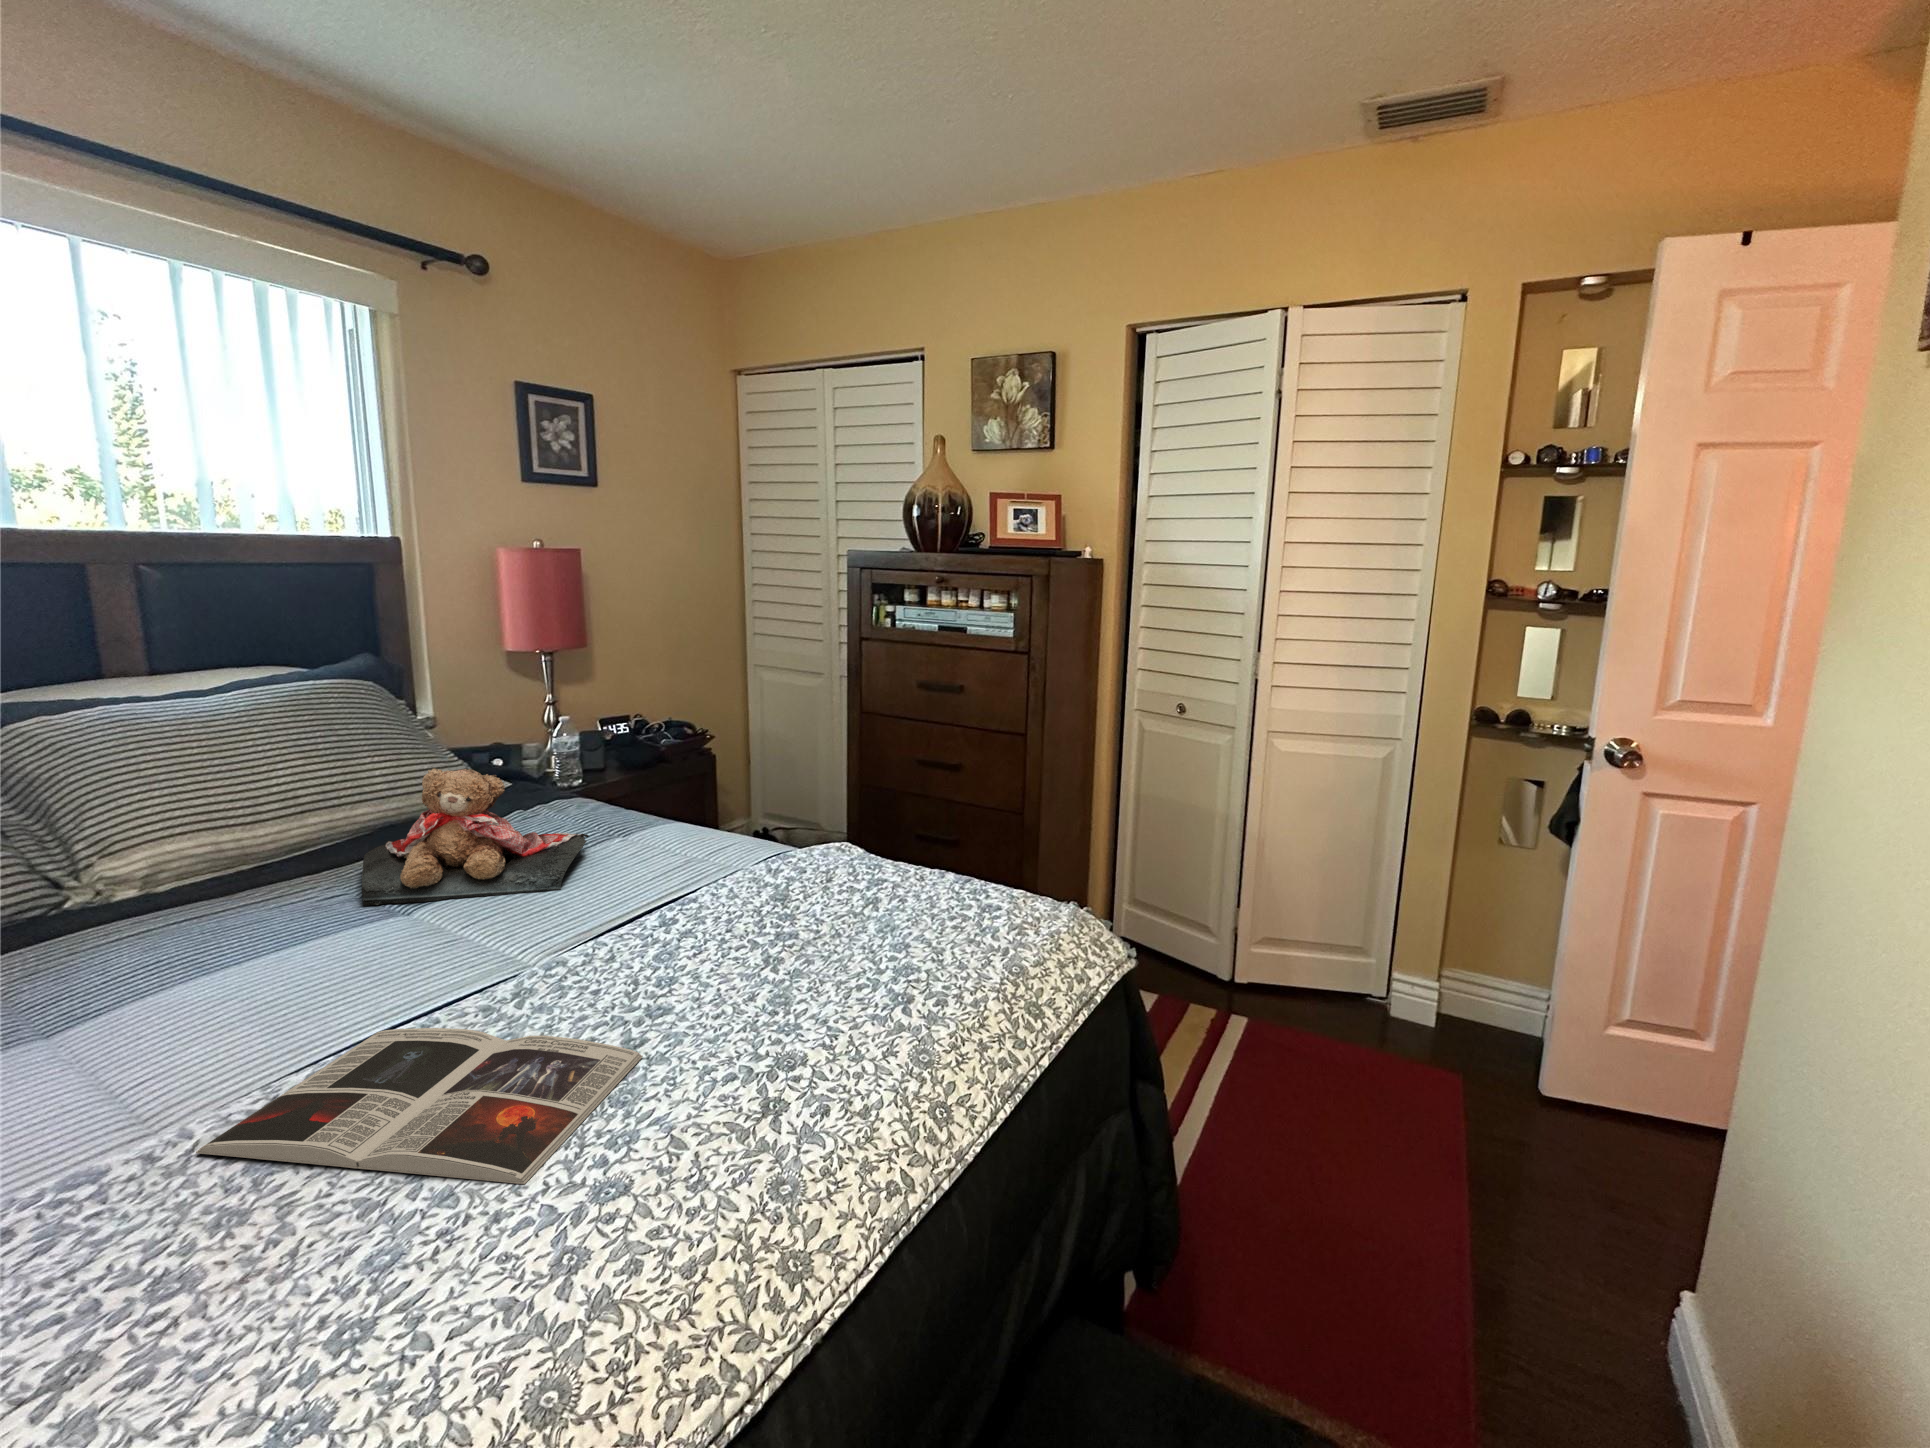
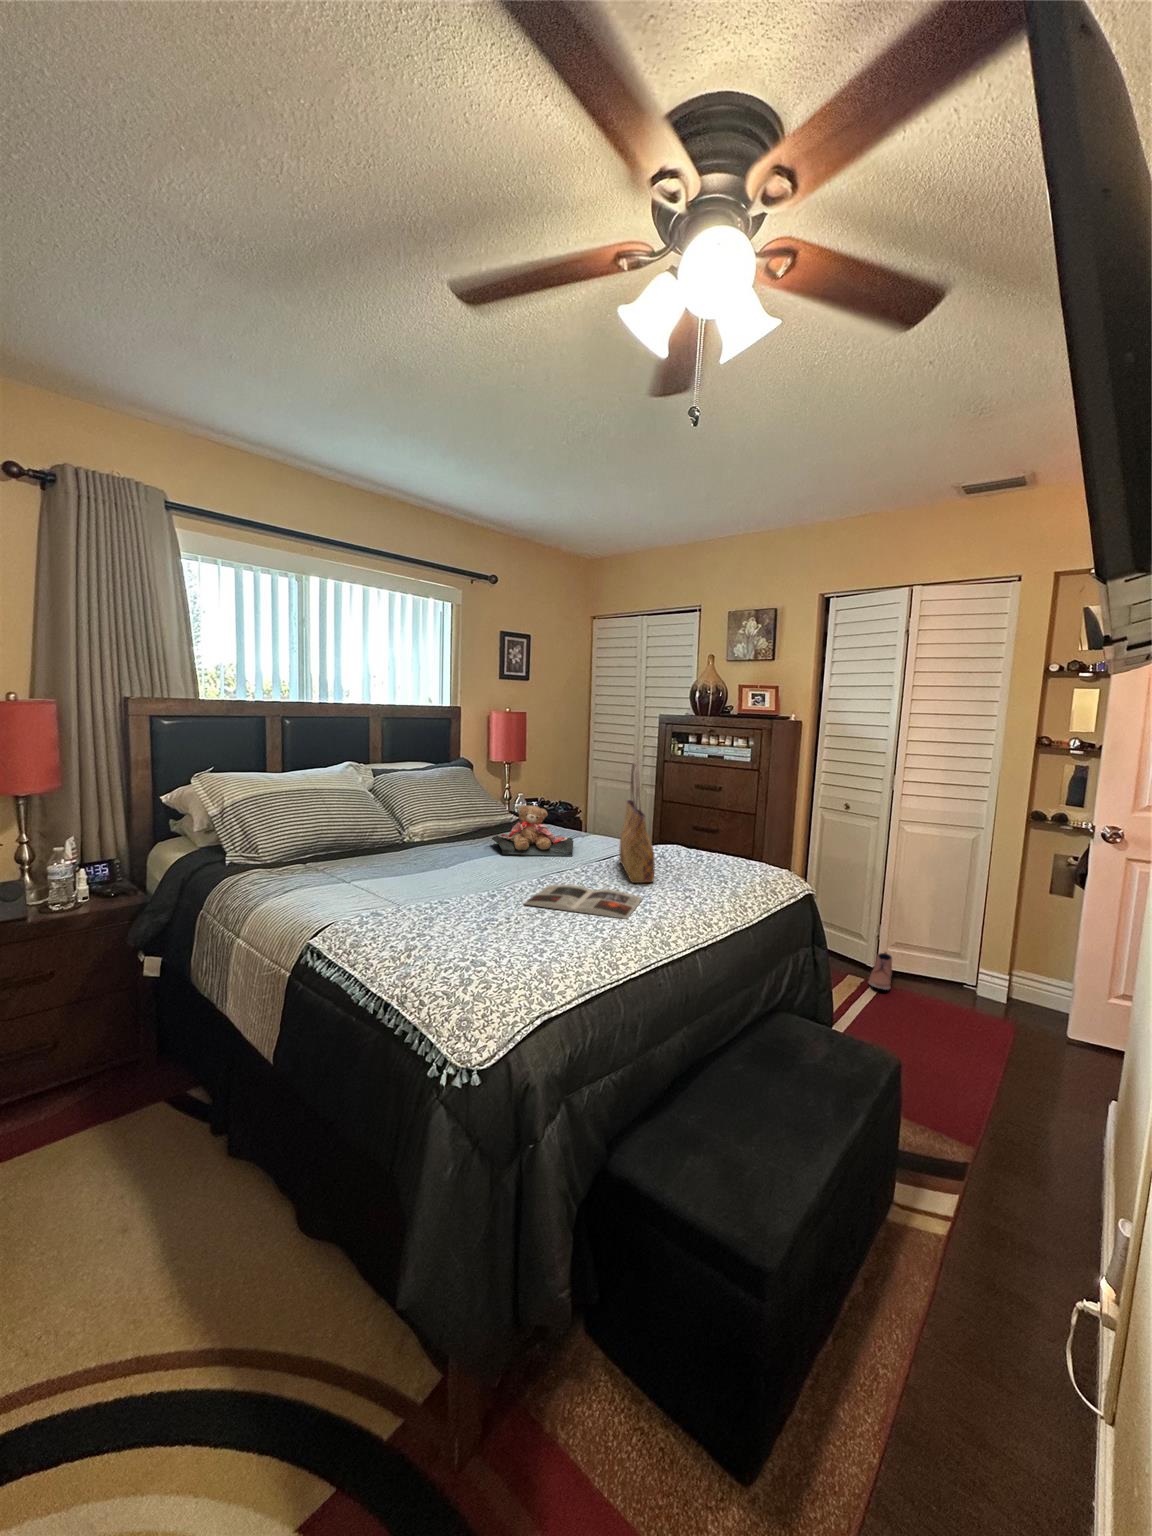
tote bag: none [641,664,724,981] -> present [619,763,655,883]
shoe: none [1224,960,1261,1038] -> present [869,952,892,990]

